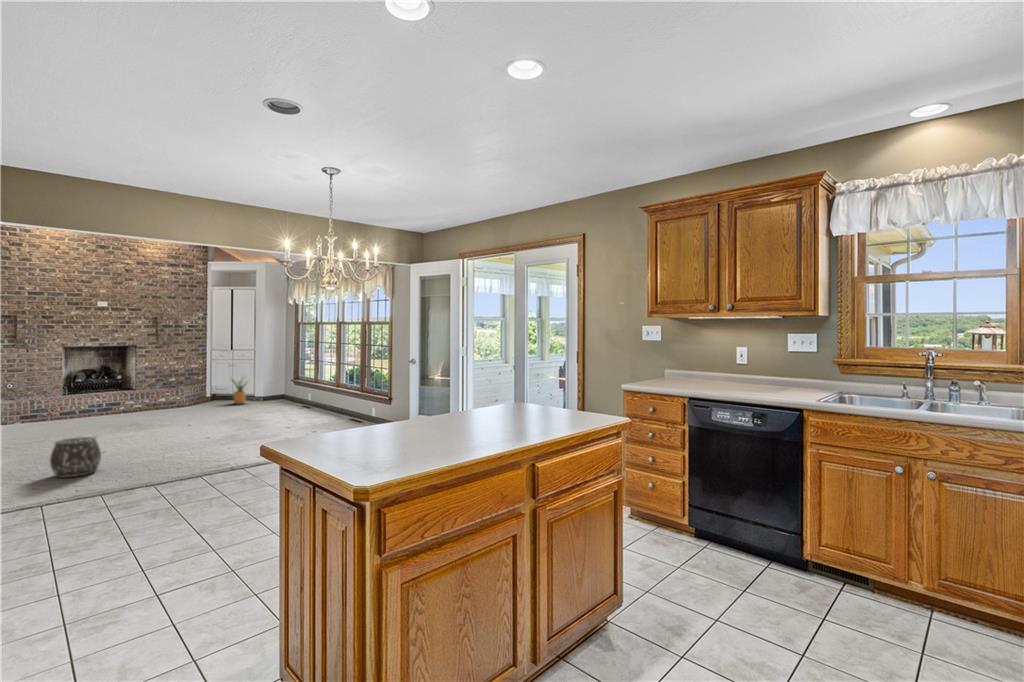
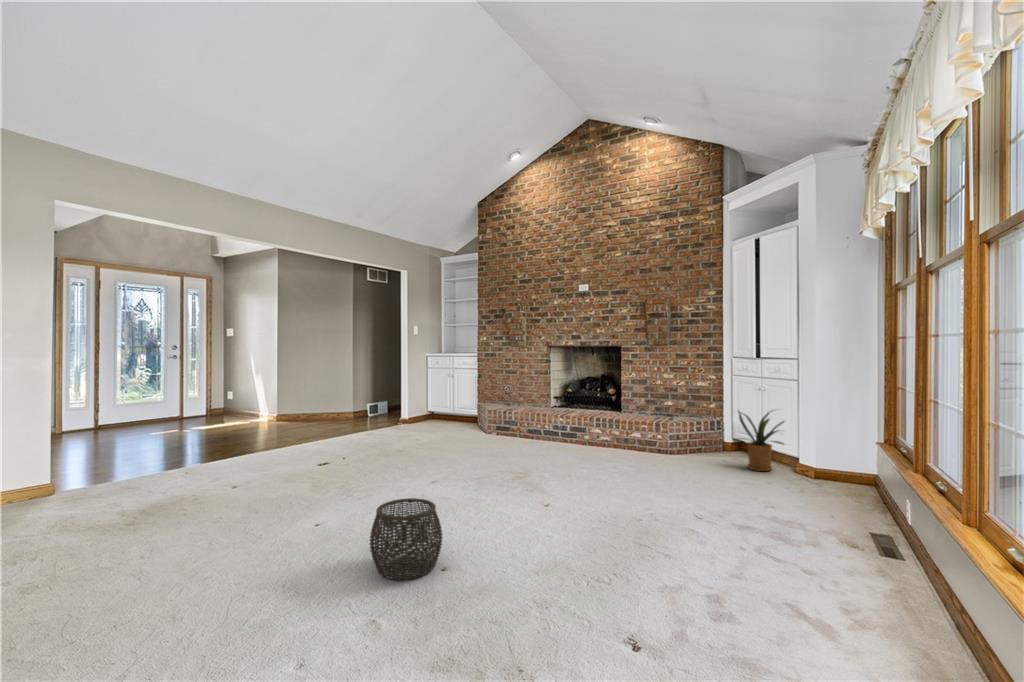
woven basket: present [50,437,101,478] -> present [369,498,443,580]

